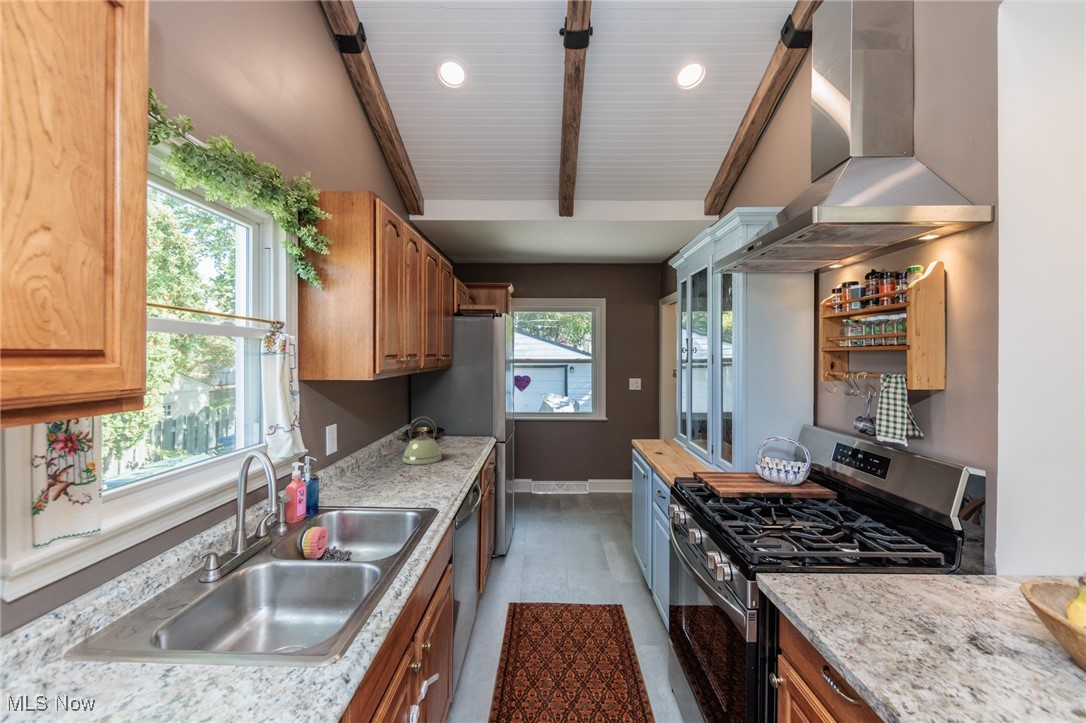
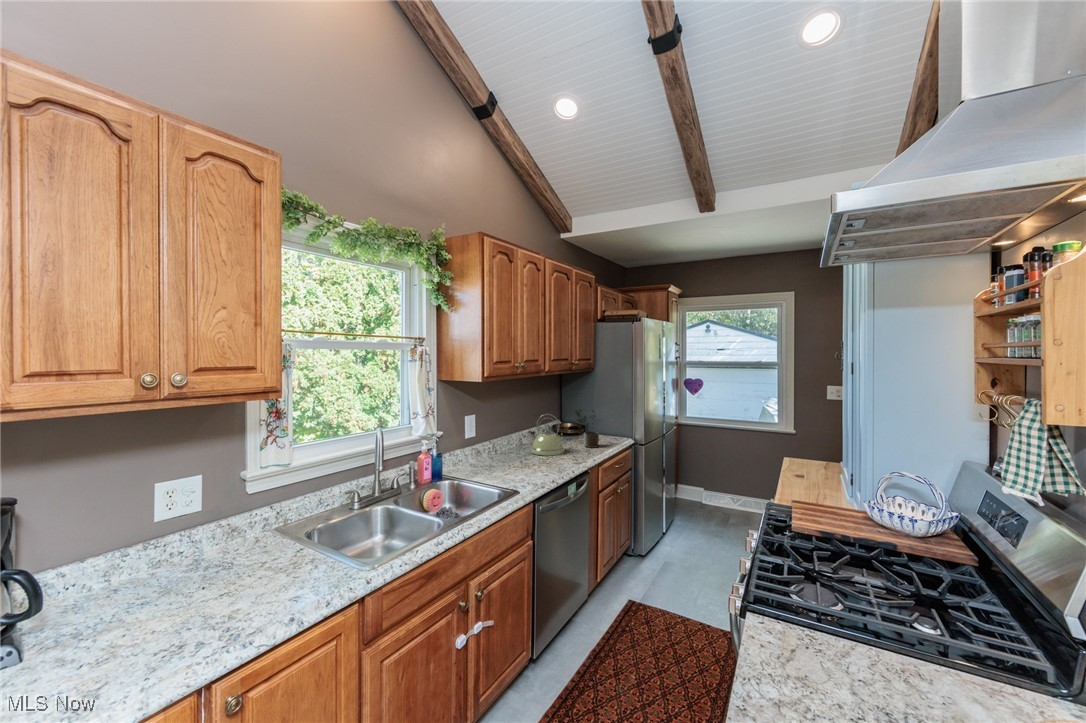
potted plant: none [447,409,473,450] -> present [575,410,599,448]

